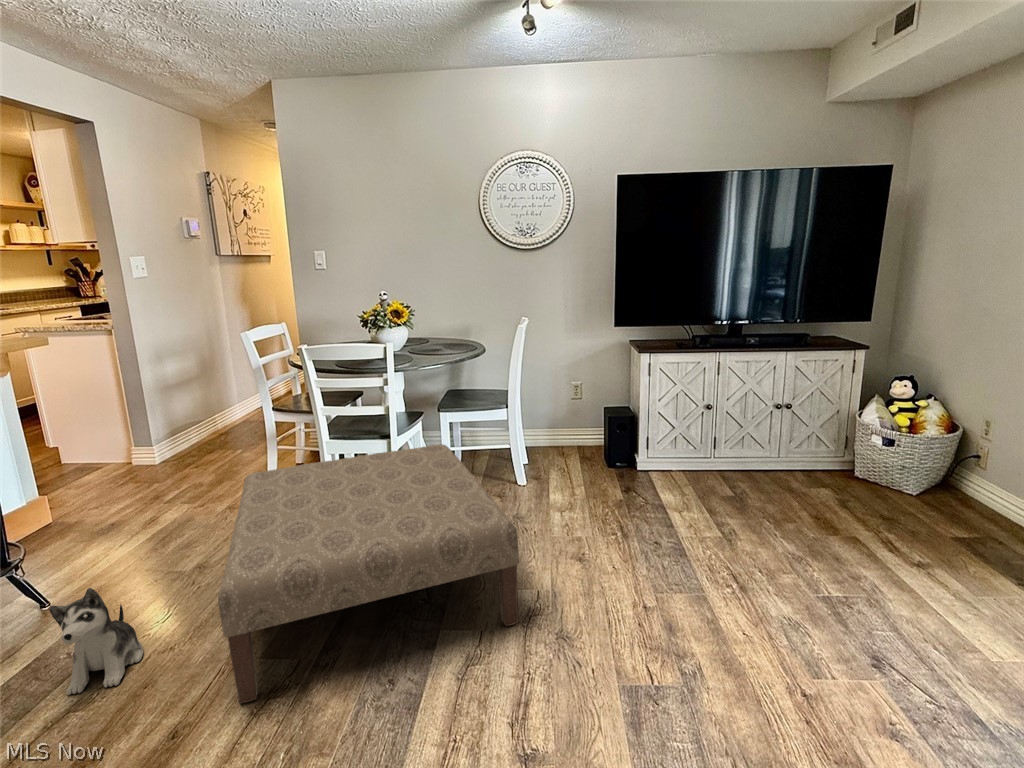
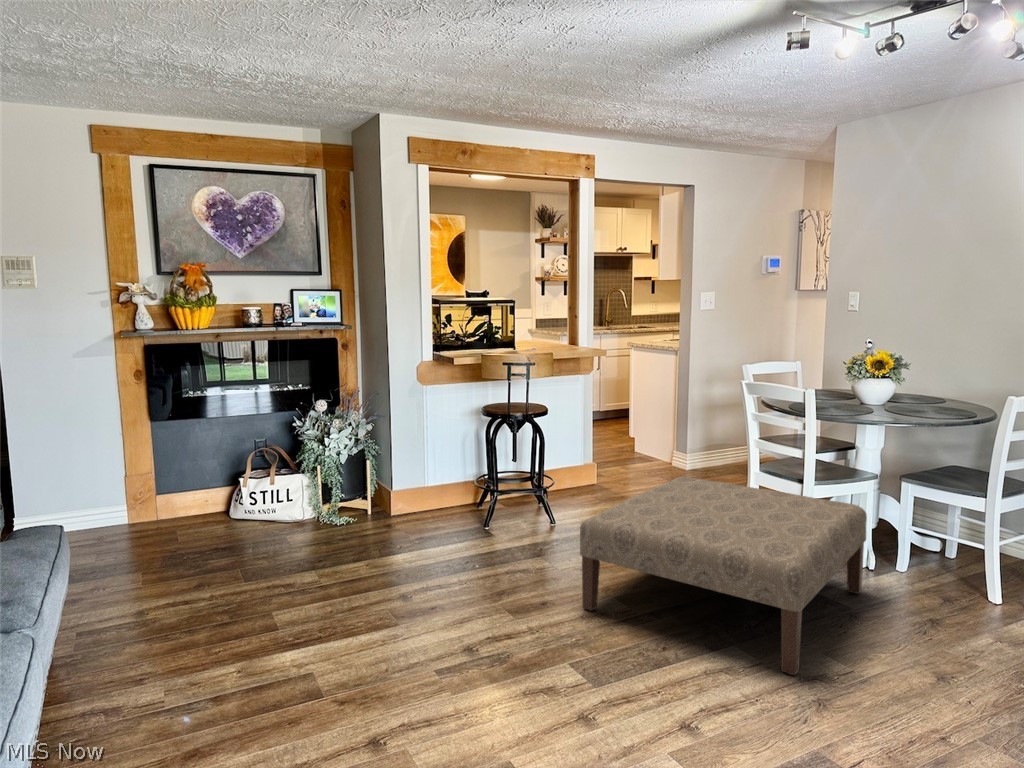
plush toy: present [49,588,143,695] -> none [529,505,573,571]

